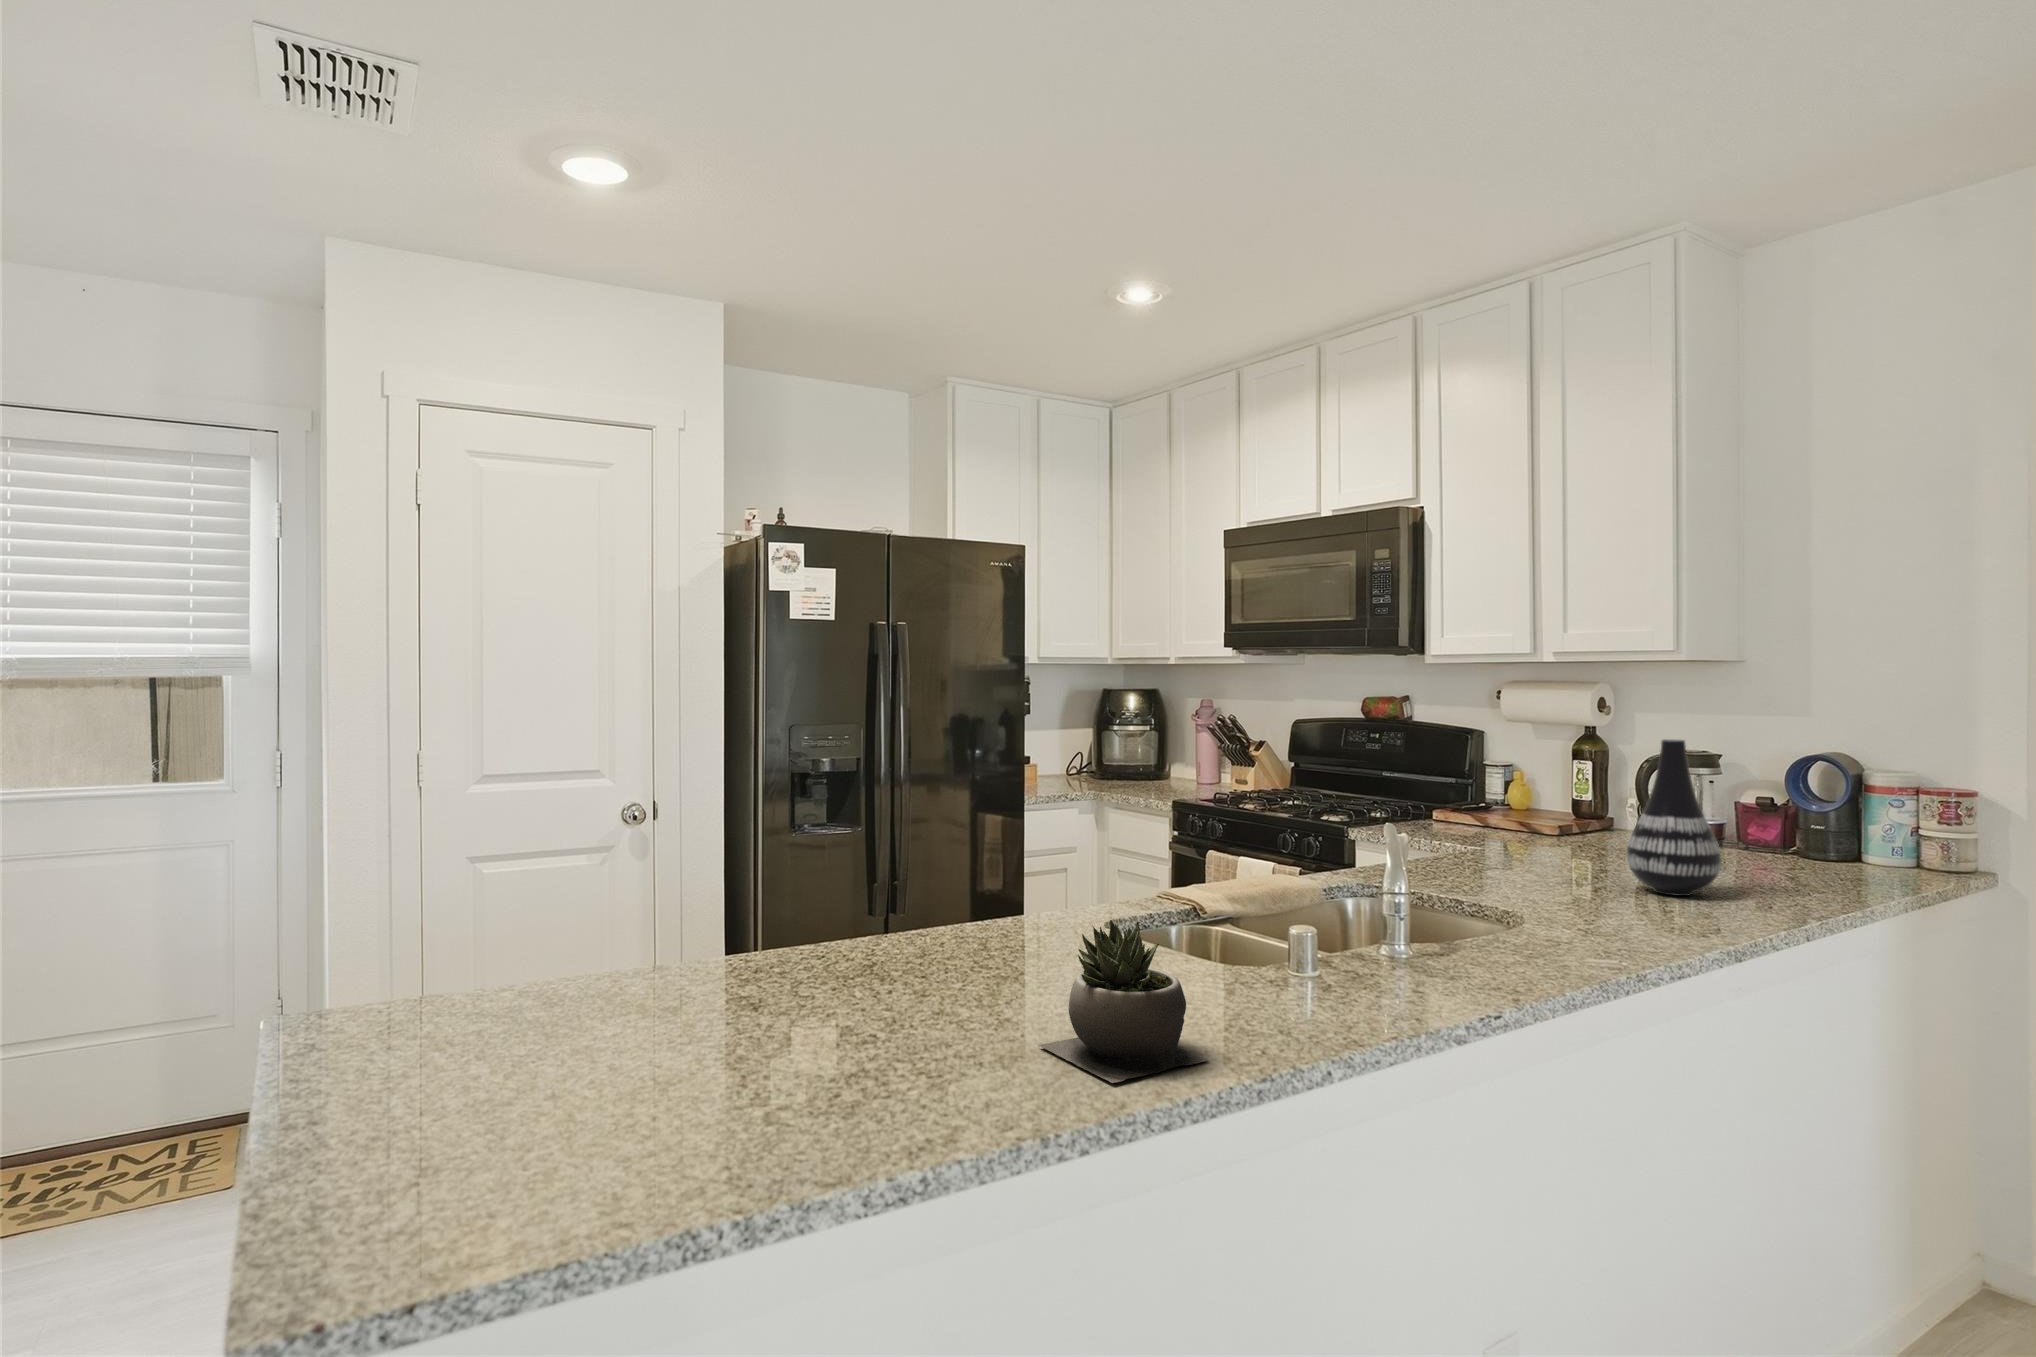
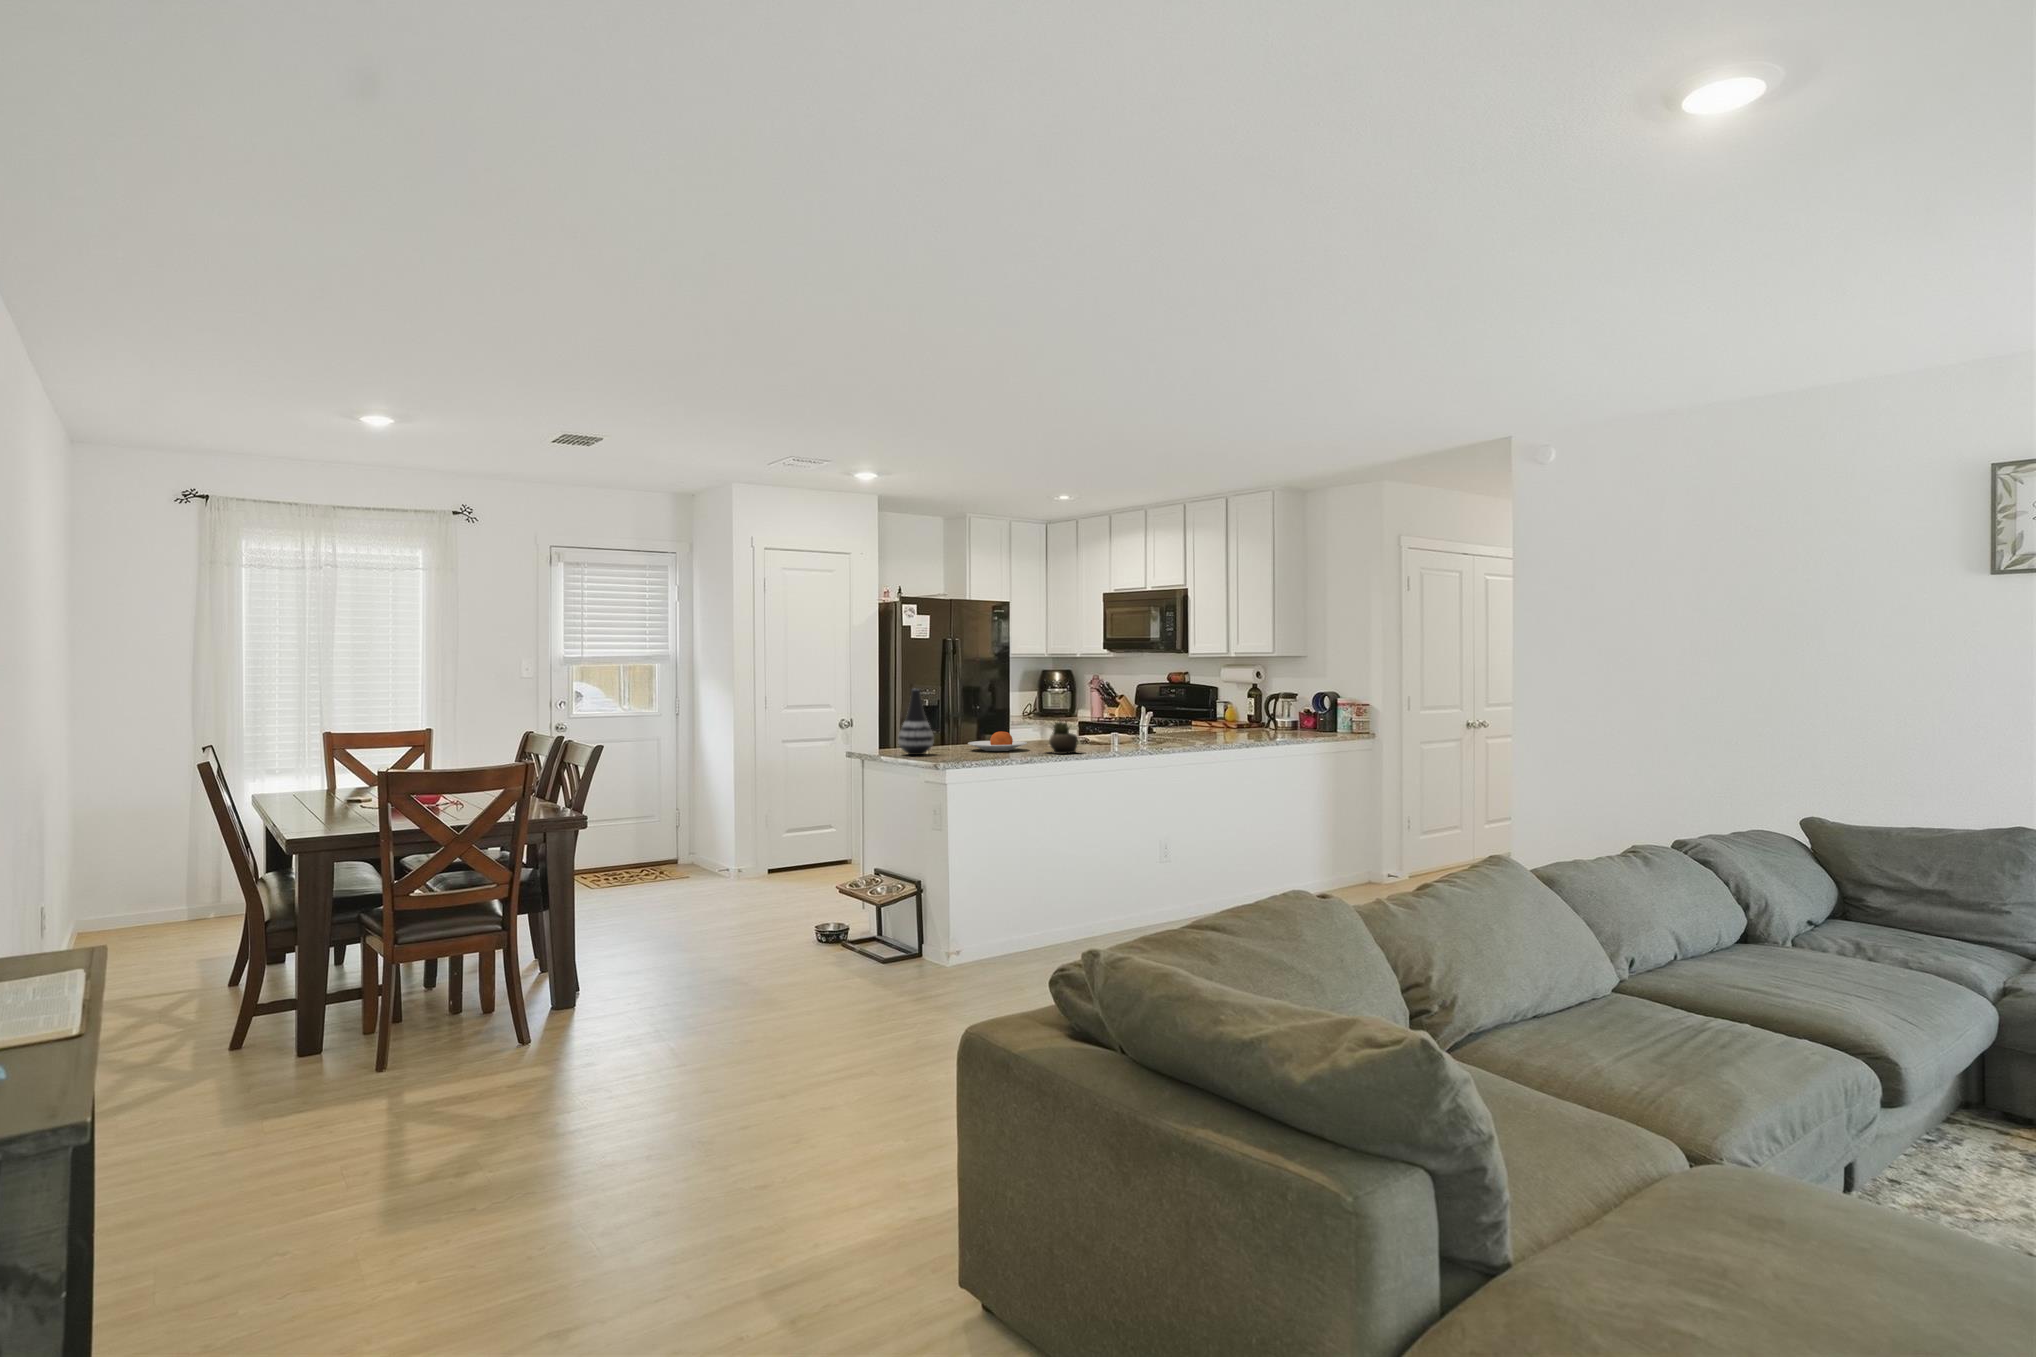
vase: present [1626,739,1722,896] -> present [898,689,934,755]
plate: none [773,933,994,1021] -> present [968,732,1027,751]

